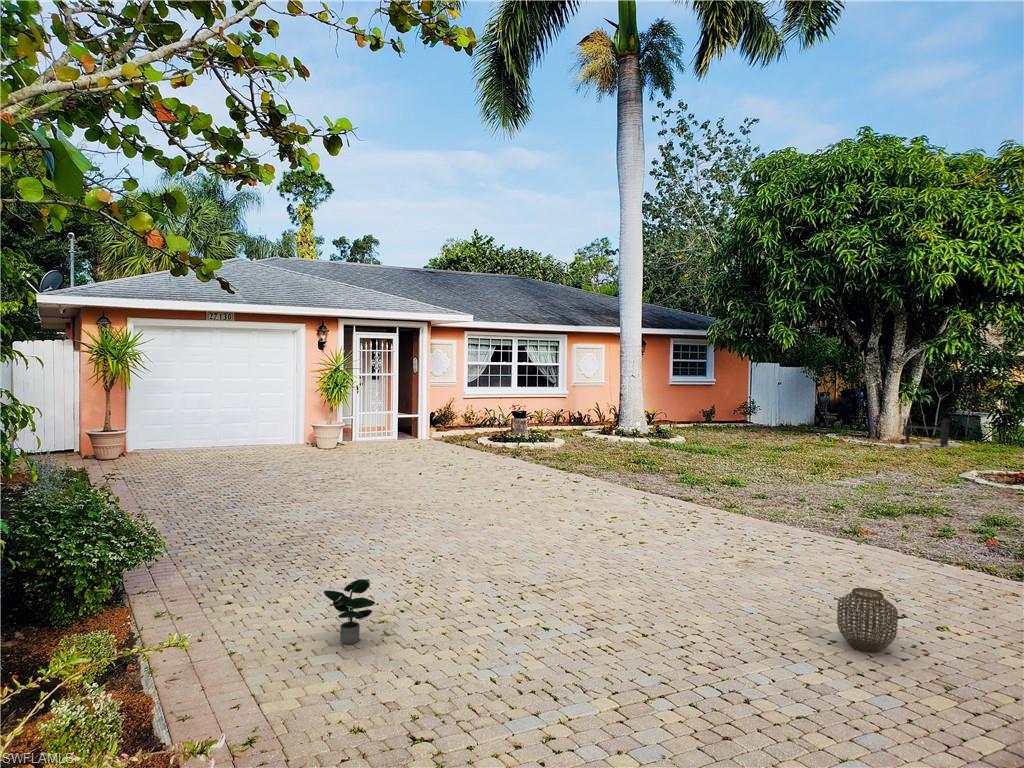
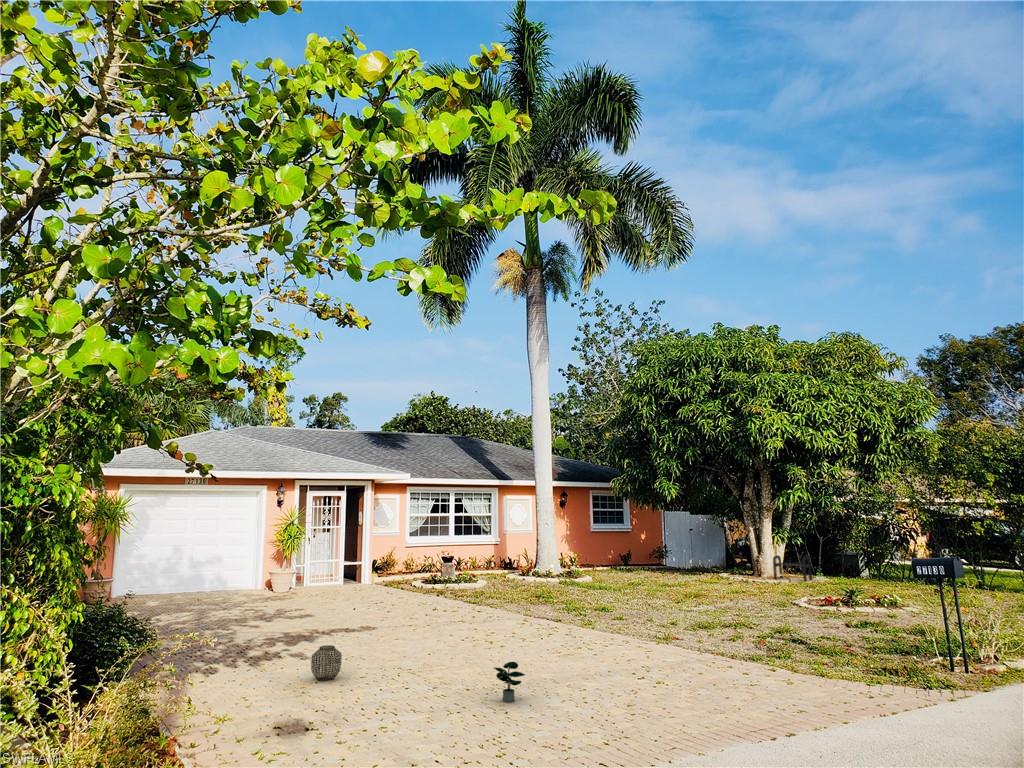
potted plant: present [323,579,375,644] -> present [494,662,525,702]
woven basket: present [837,588,898,653] -> present [311,645,342,681]

